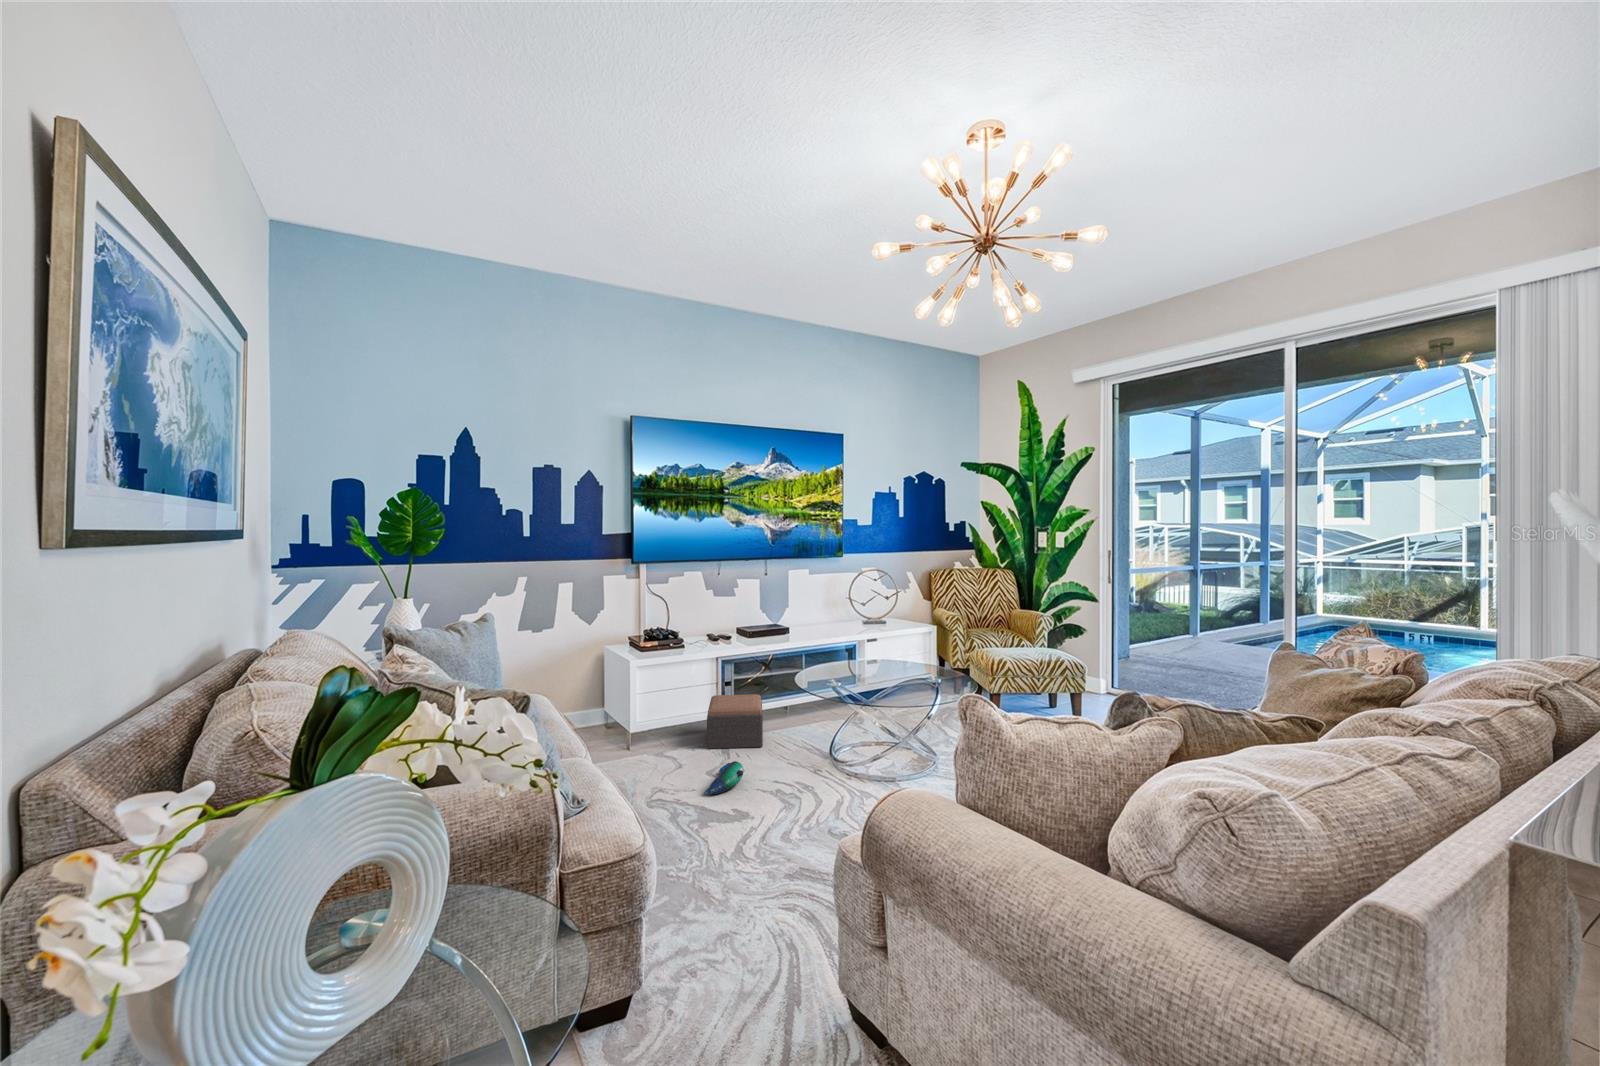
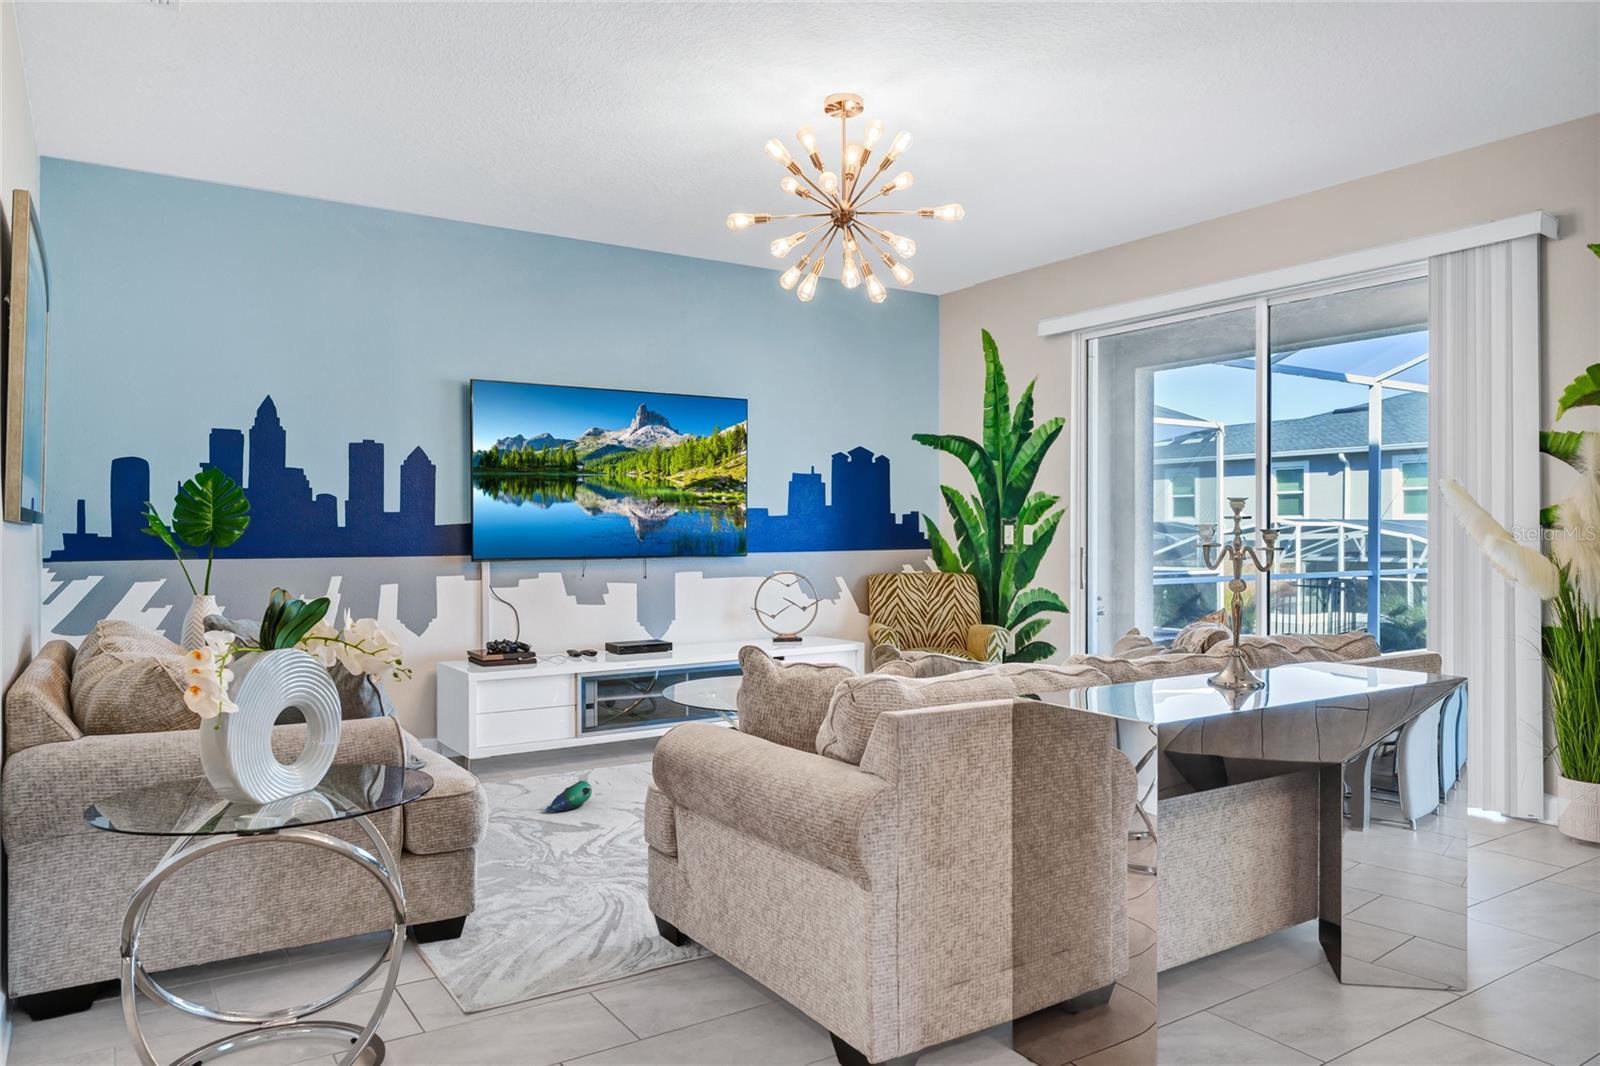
footstool: present [707,694,763,749] -> none [555,721,626,780]

